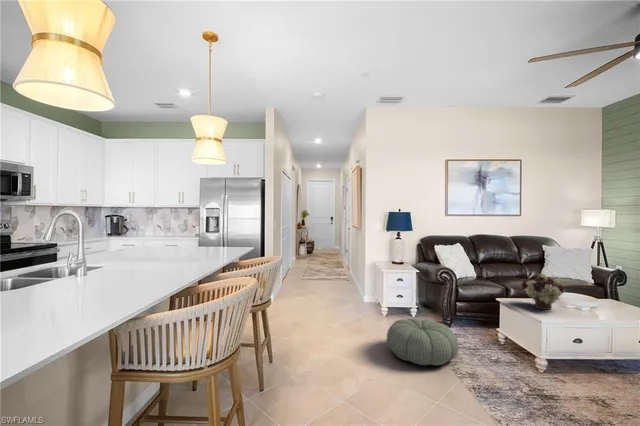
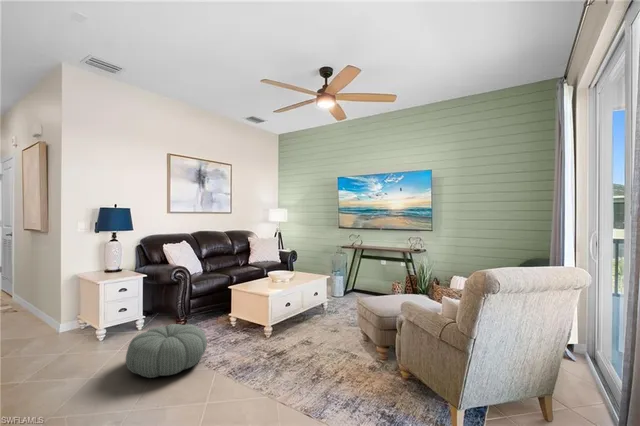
flower arrangement: present [522,273,564,310] -> none [249,259,278,288]

